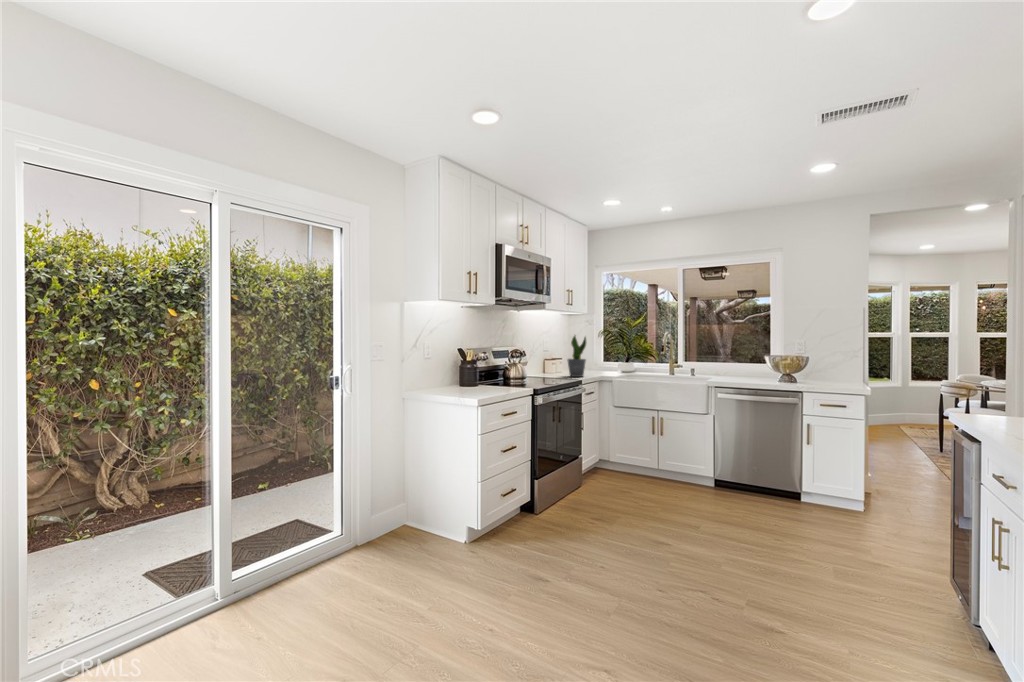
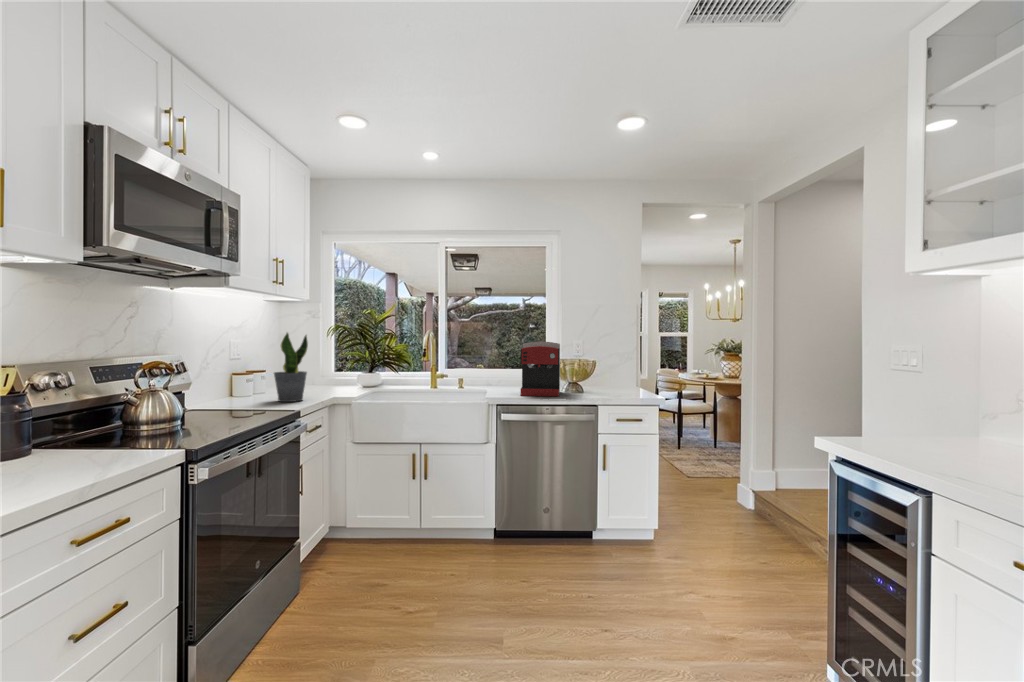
coffee maker: none [737,340,776,384] -> present [520,341,560,396]

